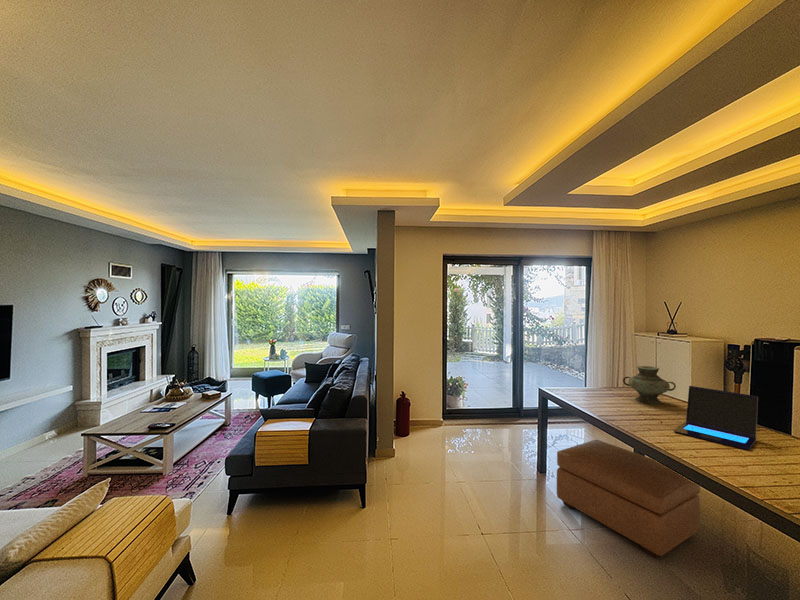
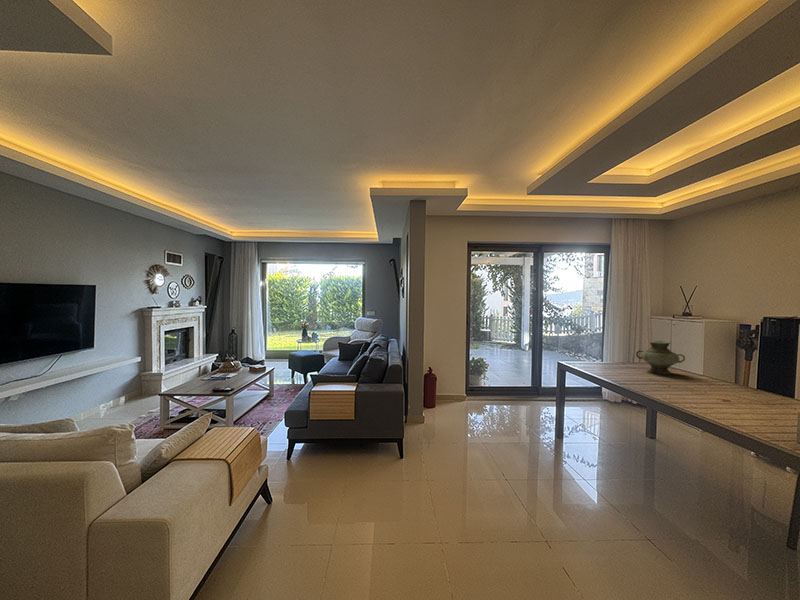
laptop: present [673,386,758,450] -> none [678,354,756,404]
ottoman: present [557,440,700,558] -> none [573,407,703,500]

